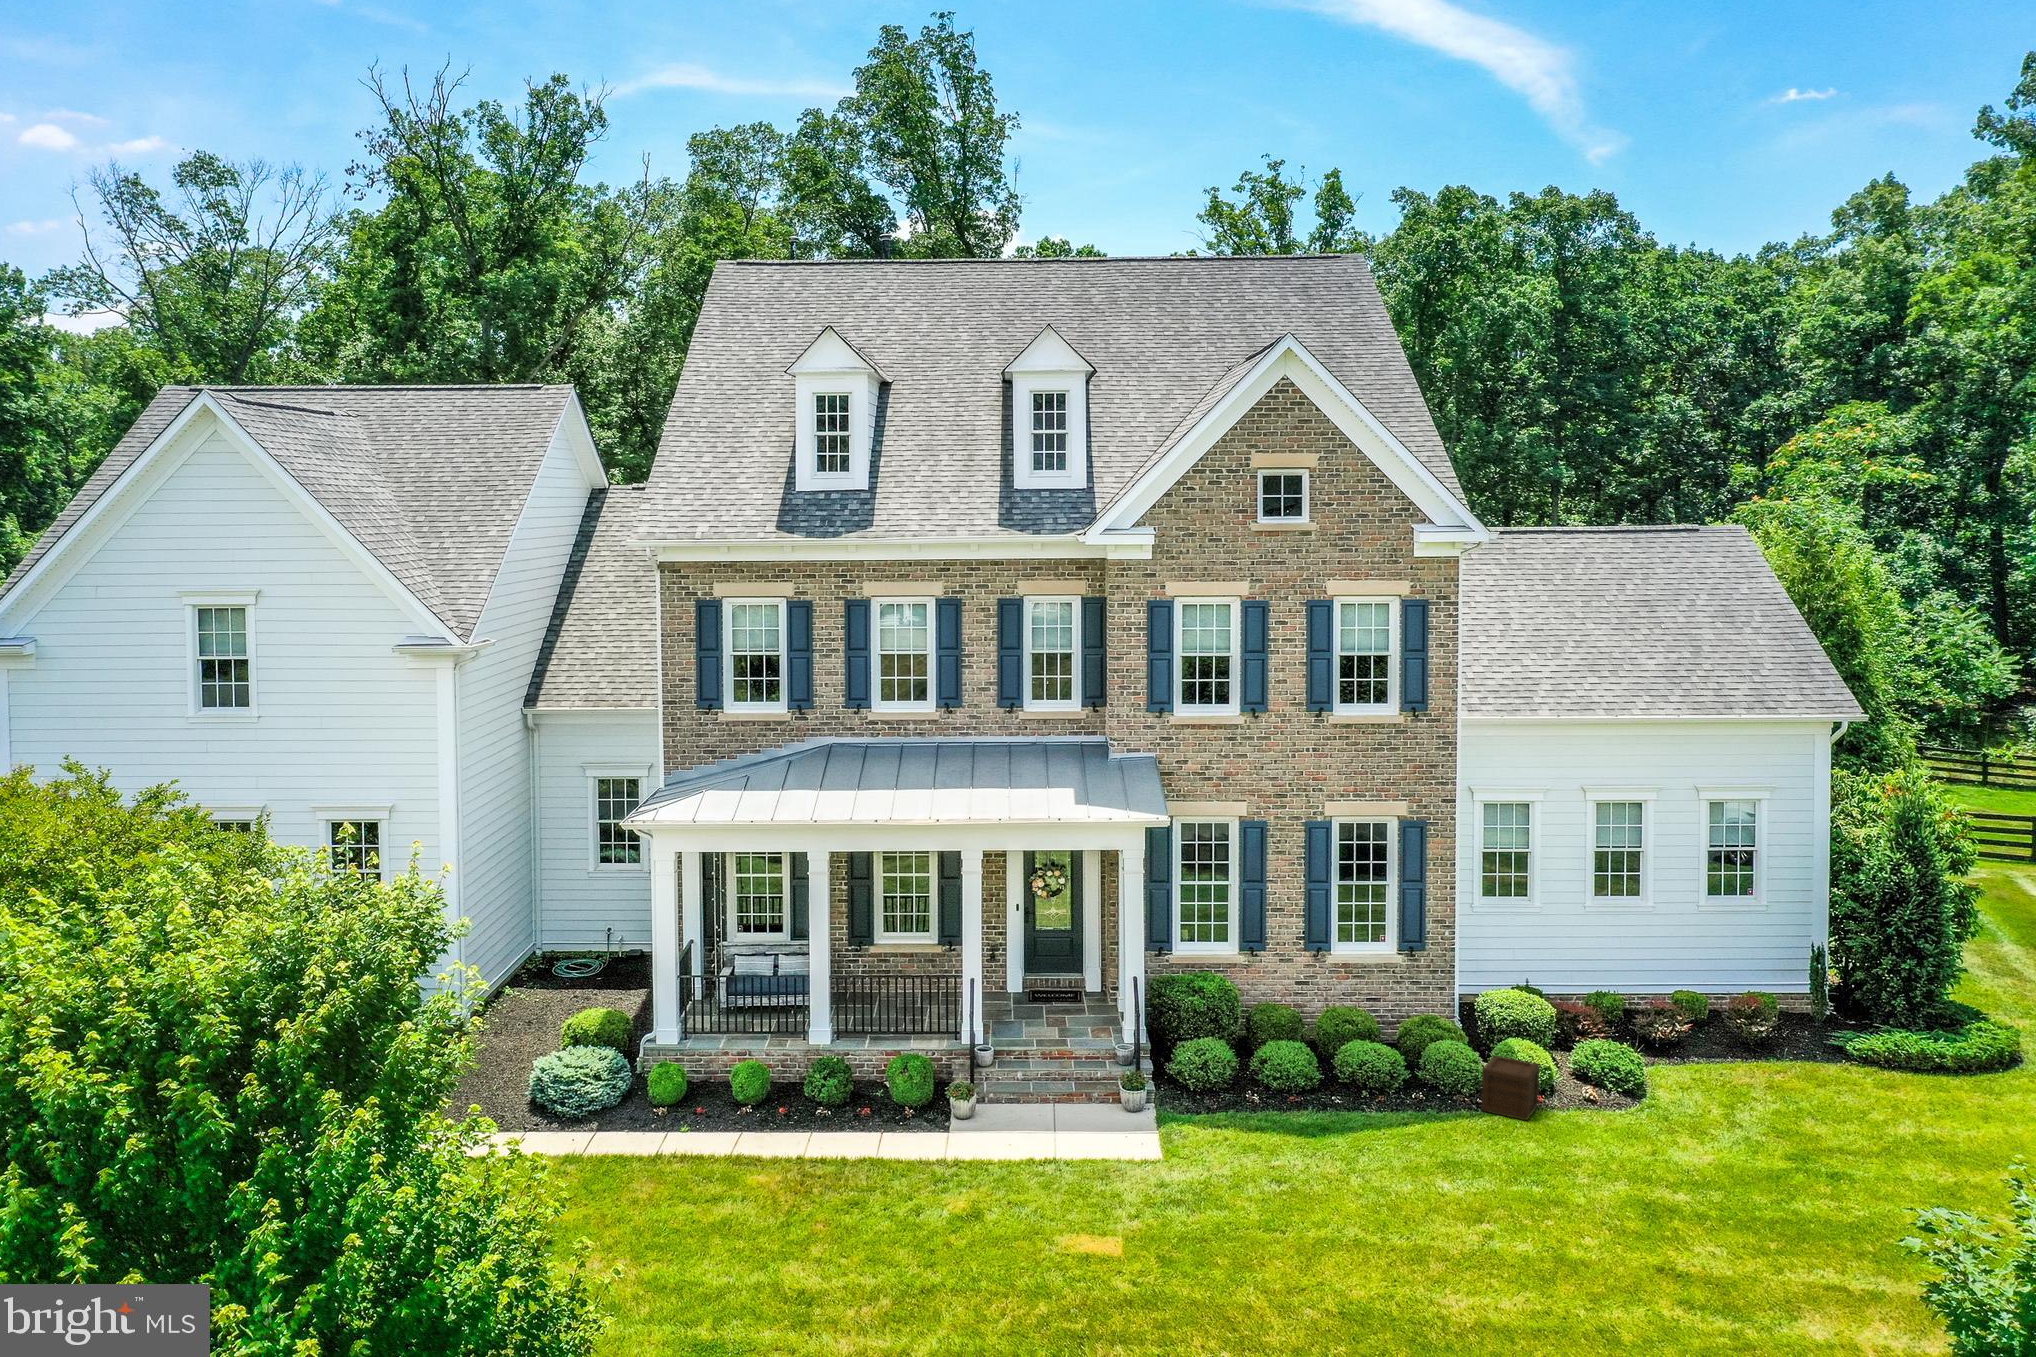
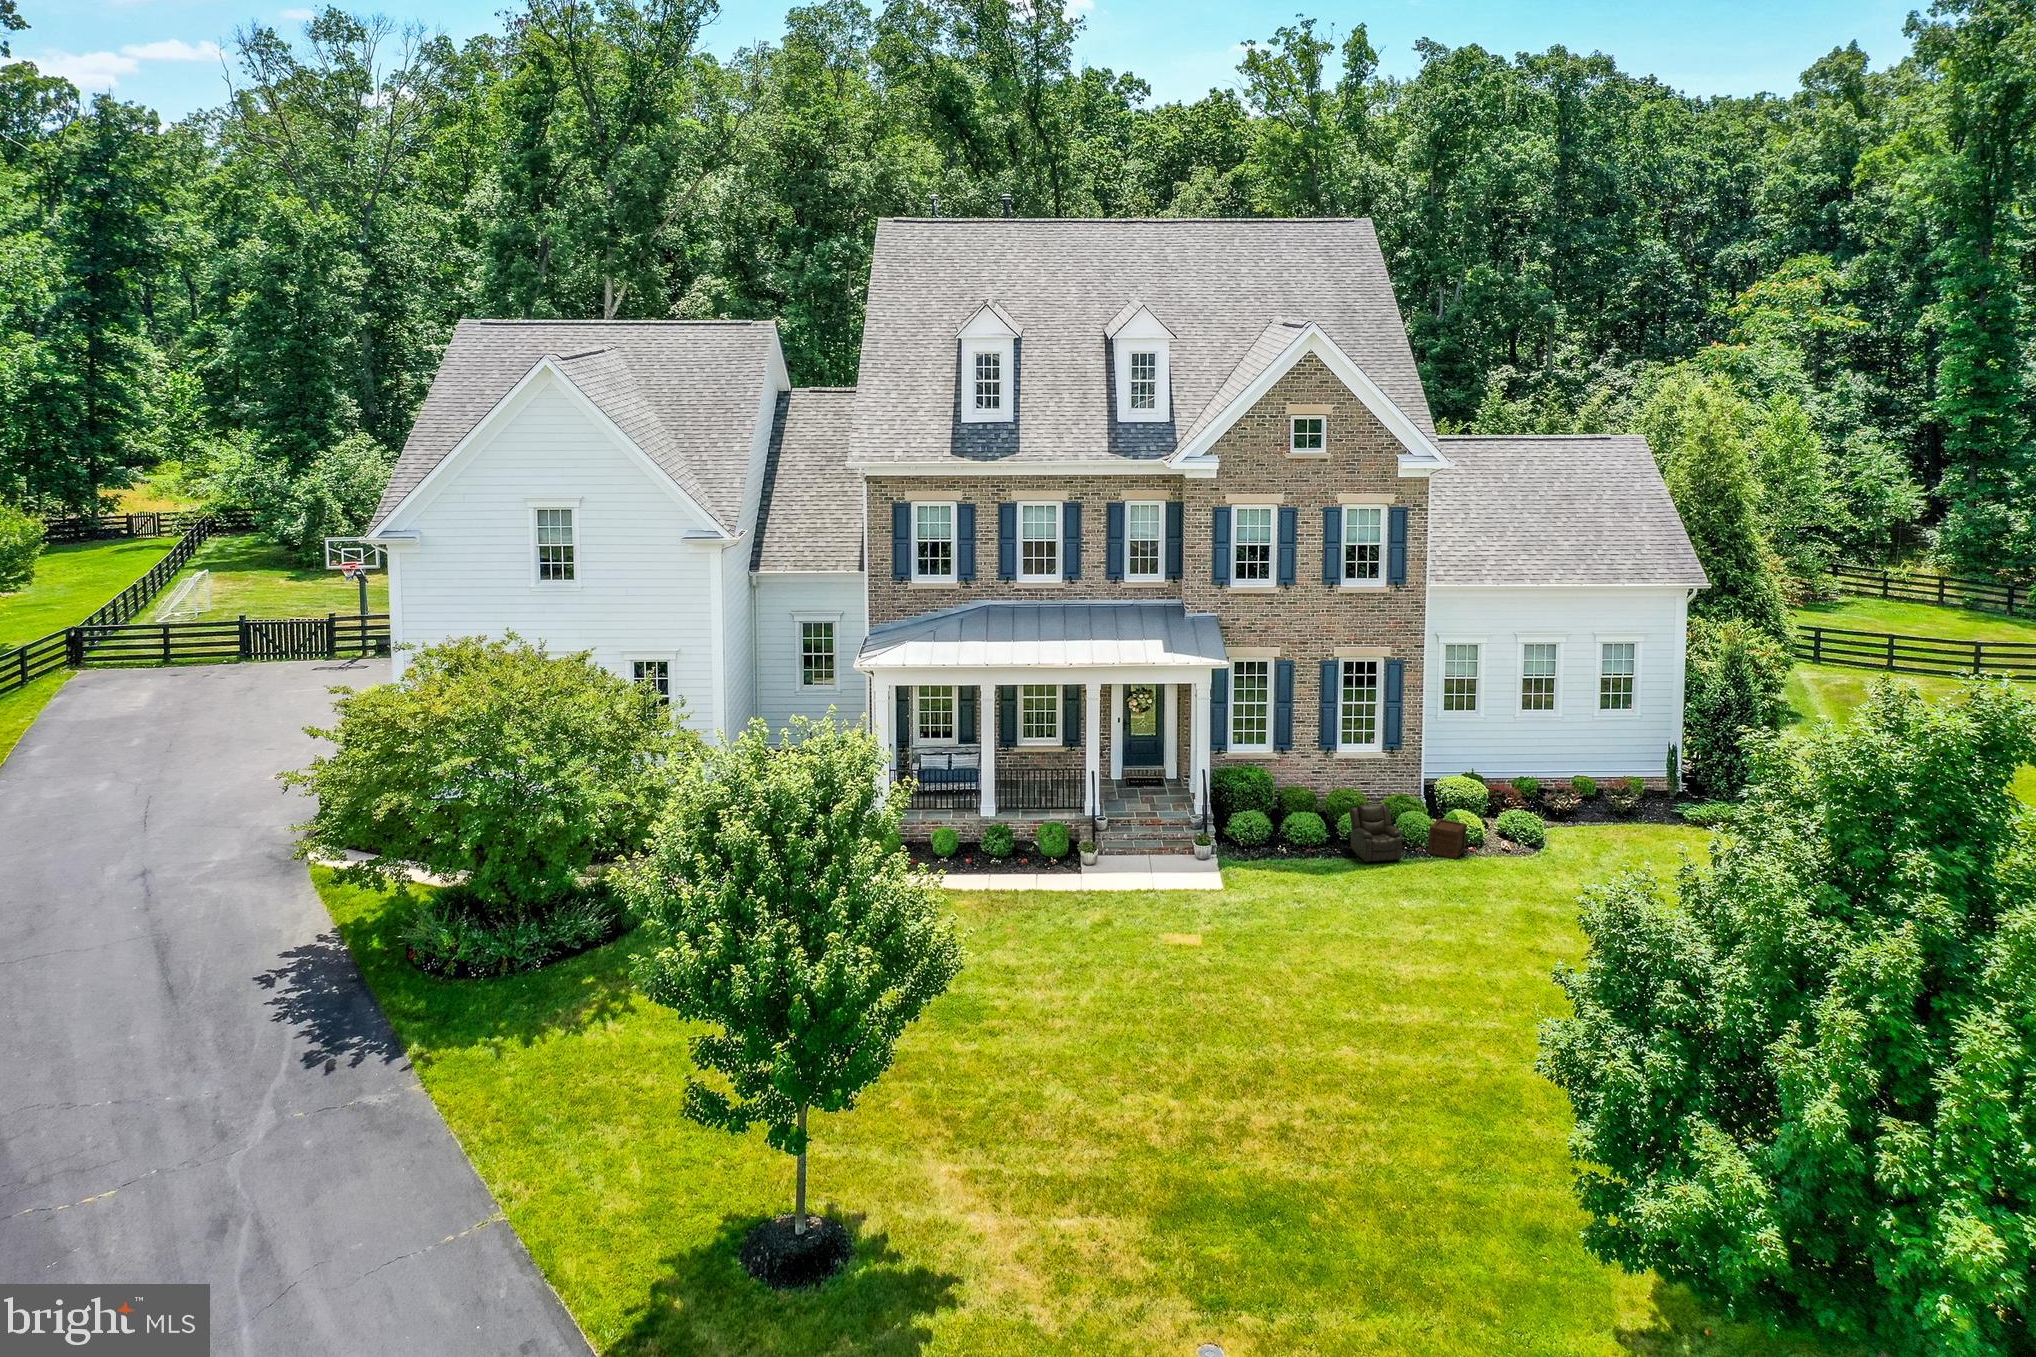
chair: none [1356,1032,1441,1126] -> present [1349,804,1402,862]

